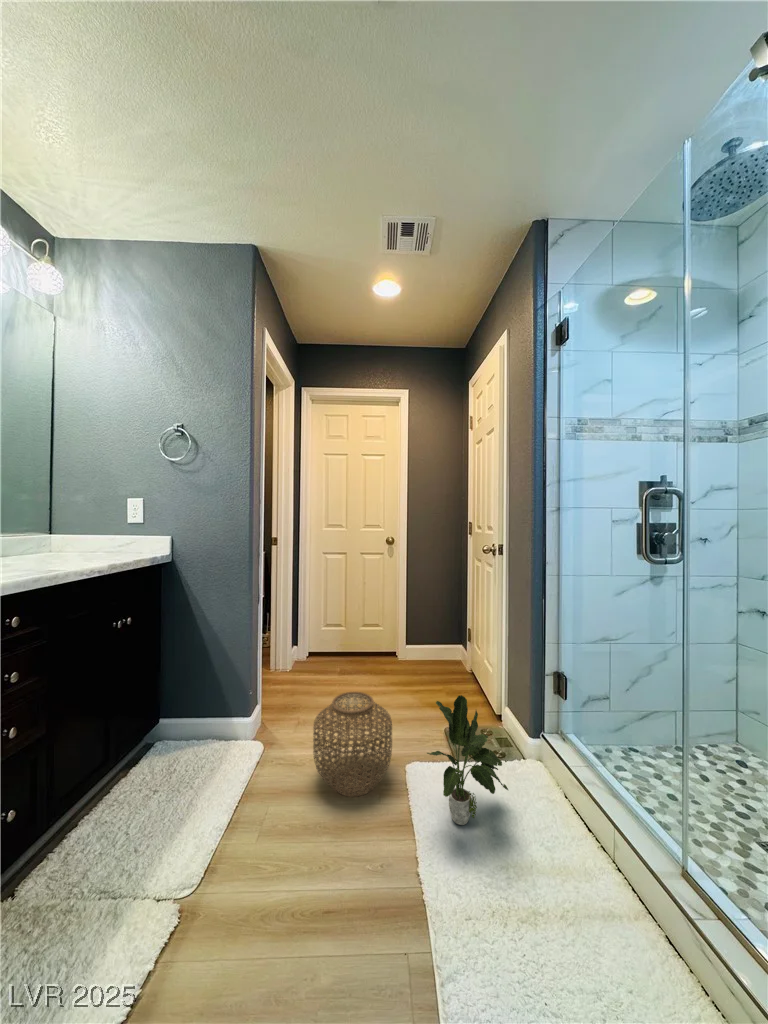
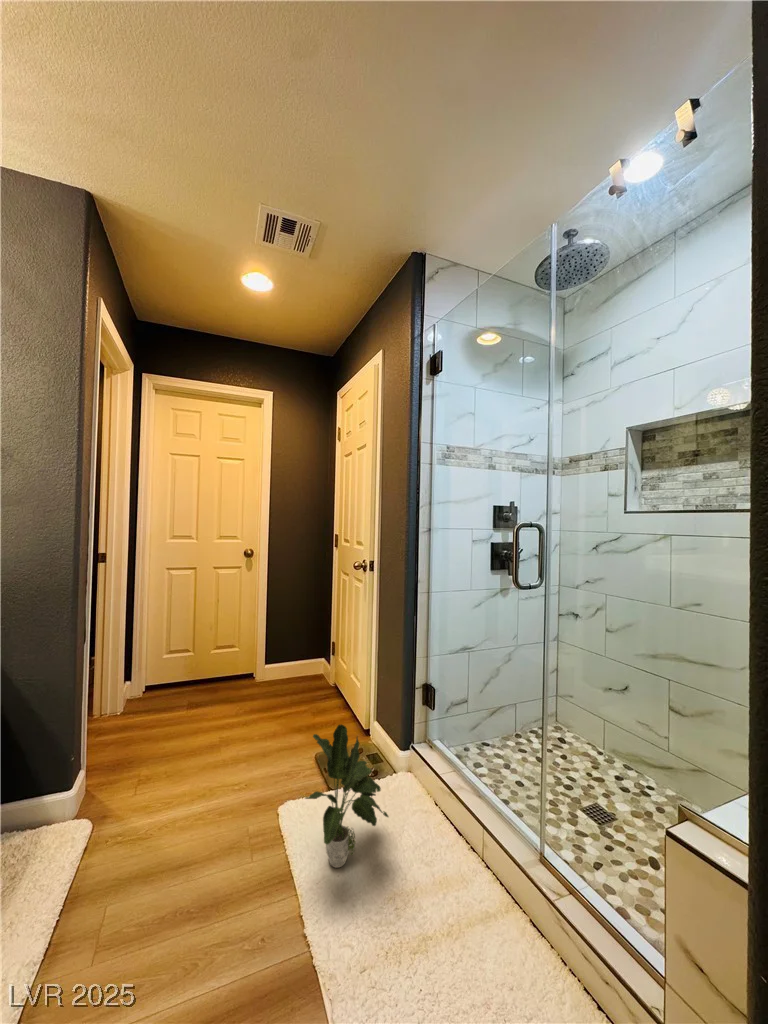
woven basket: present [313,692,392,797] -> none [157,737,260,870]

